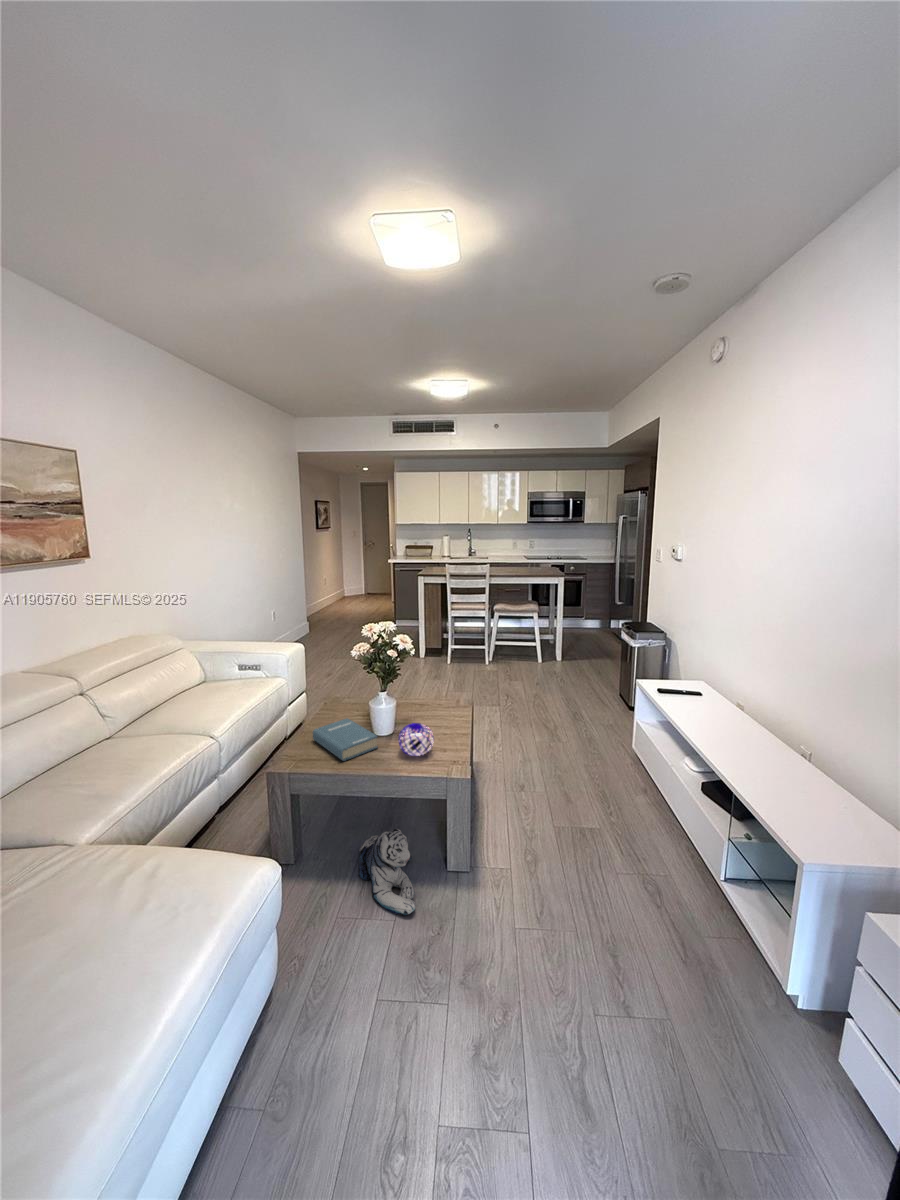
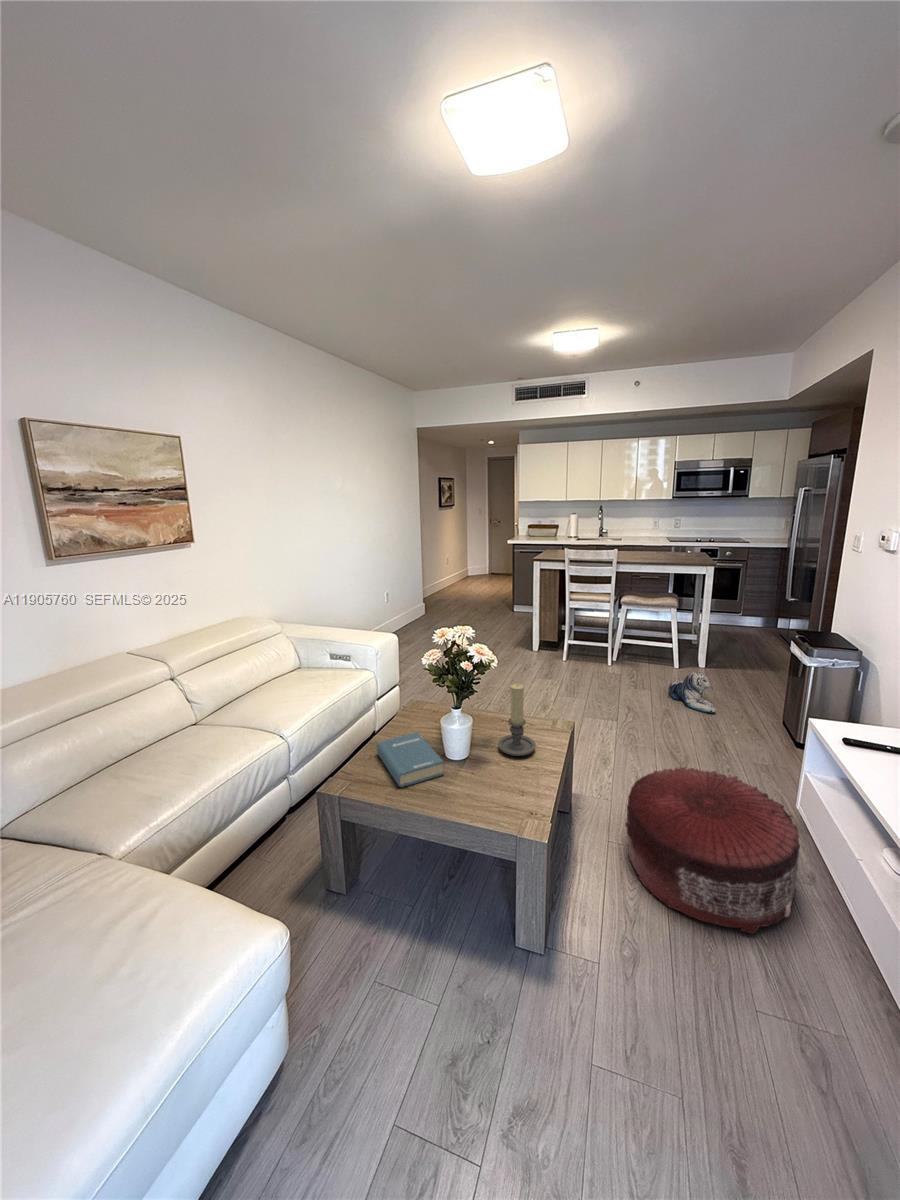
candle holder: none [418,667,449,727] -> present [498,684,536,756]
decorative orb: present [399,723,434,756] -> none [466,752,508,795]
pouf: none [521,726,641,833] -> present [625,768,800,934]
plush toy: present [358,829,416,916] -> present [668,672,716,713]

